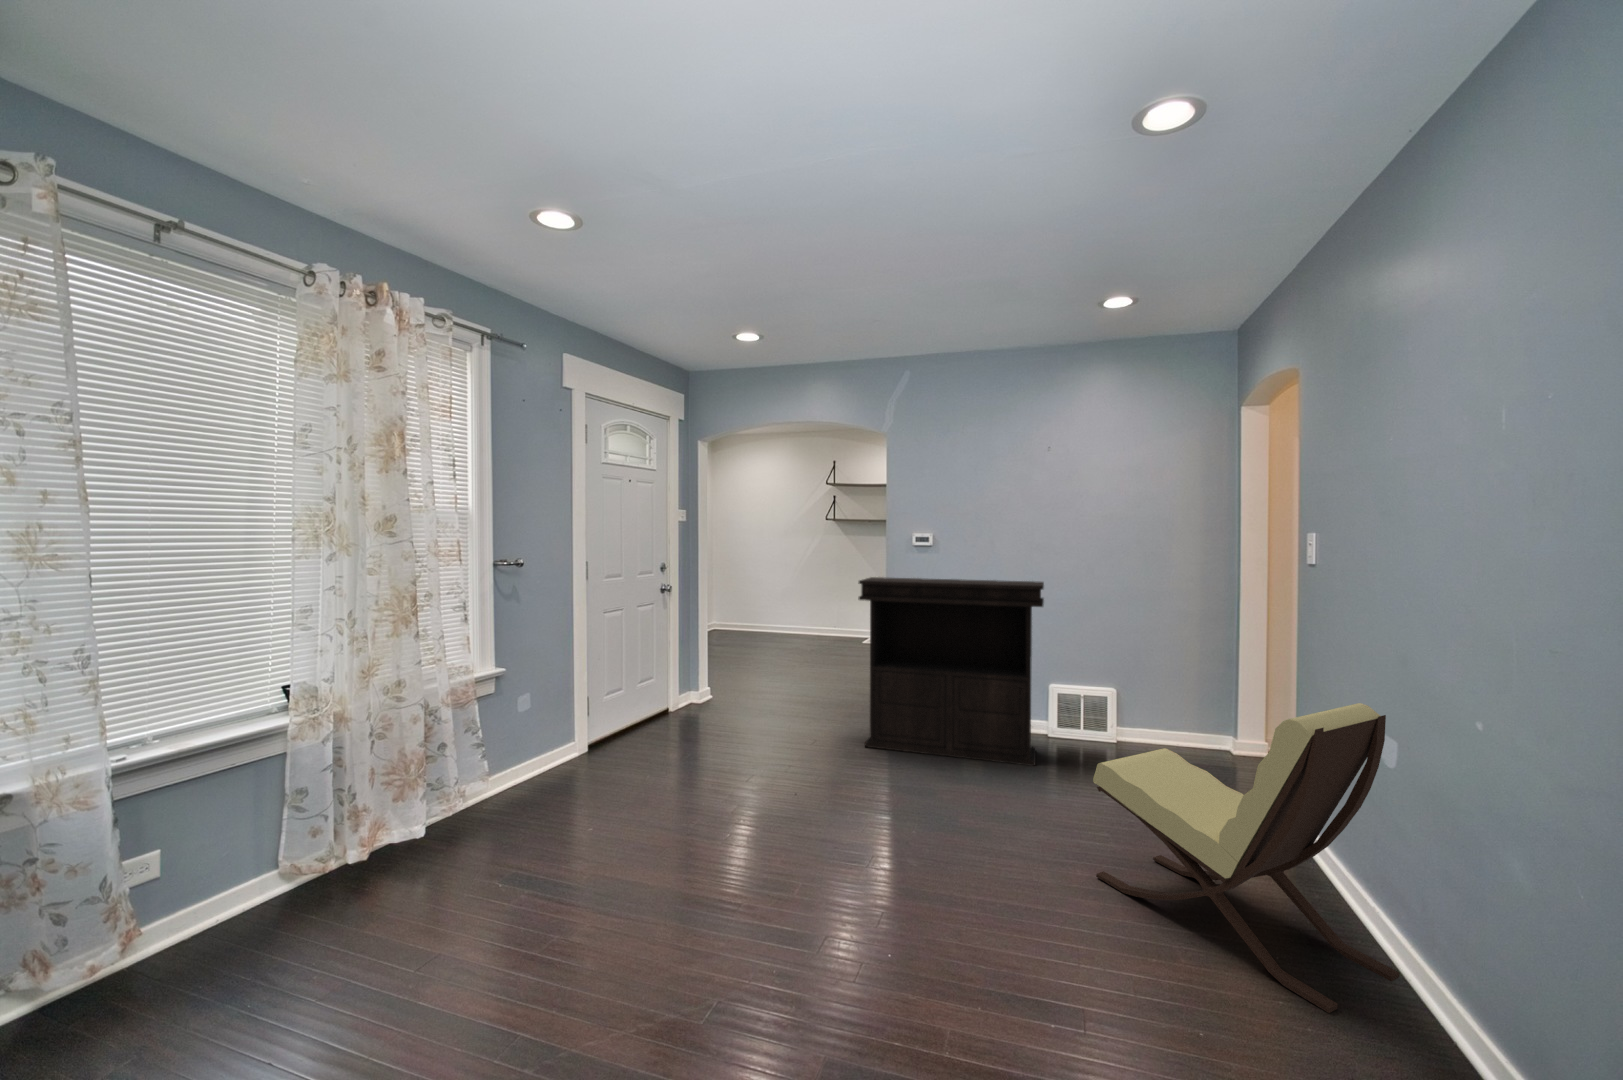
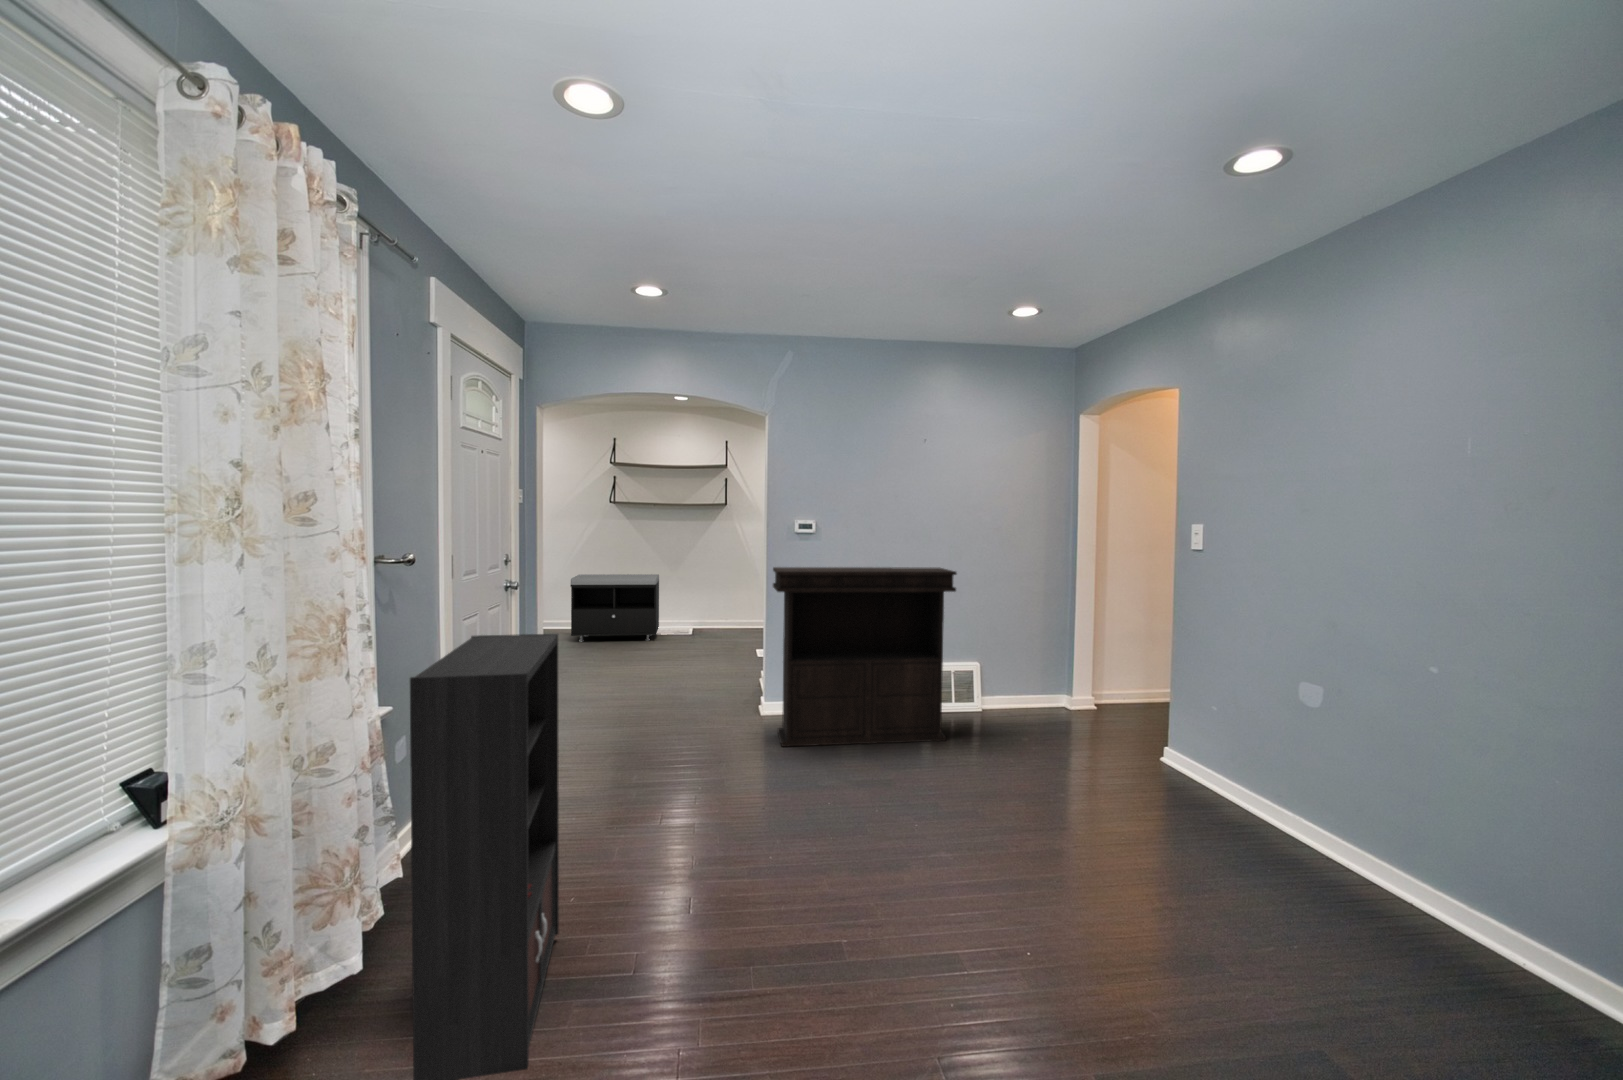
storage bench: none [791,583,872,644] -> present [570,574,659,642]
bookcase: none [374,616,545,928] -> present [410,634,559,1080]
lounge chair: present [1093,703,1400,1013] -> none [1091,654,1322,887]

